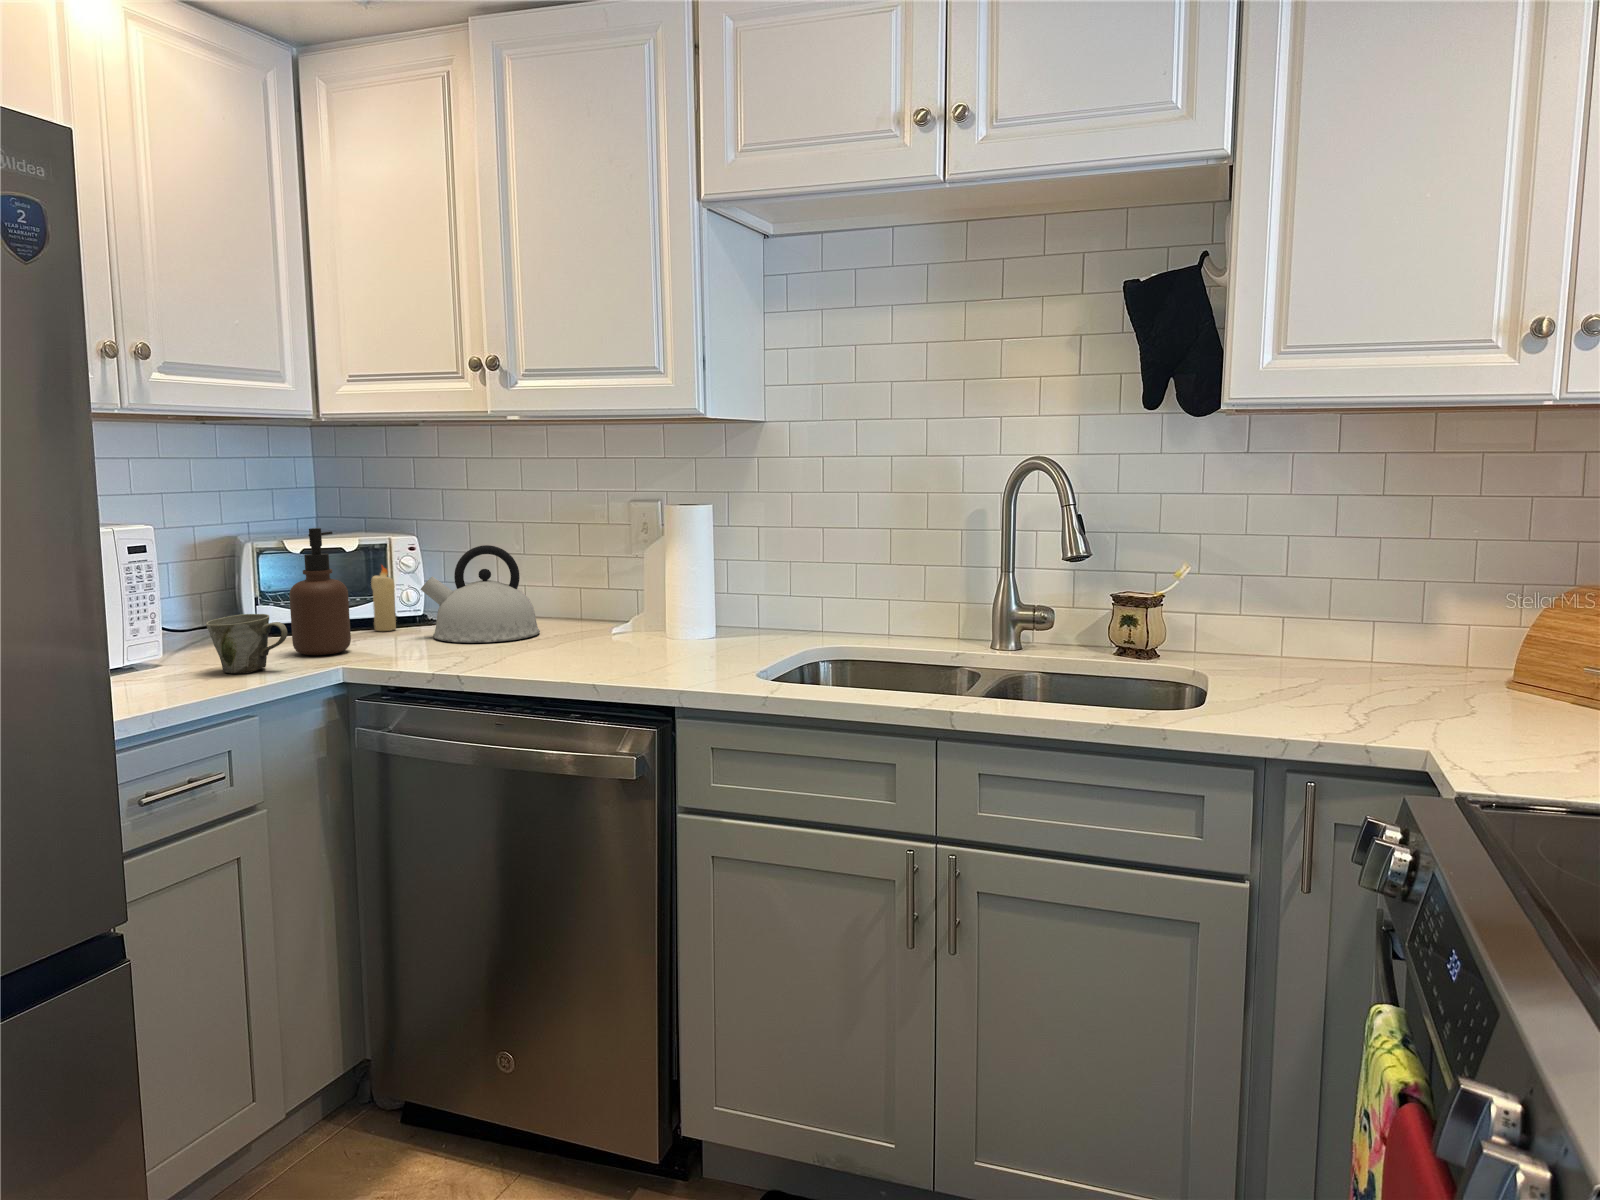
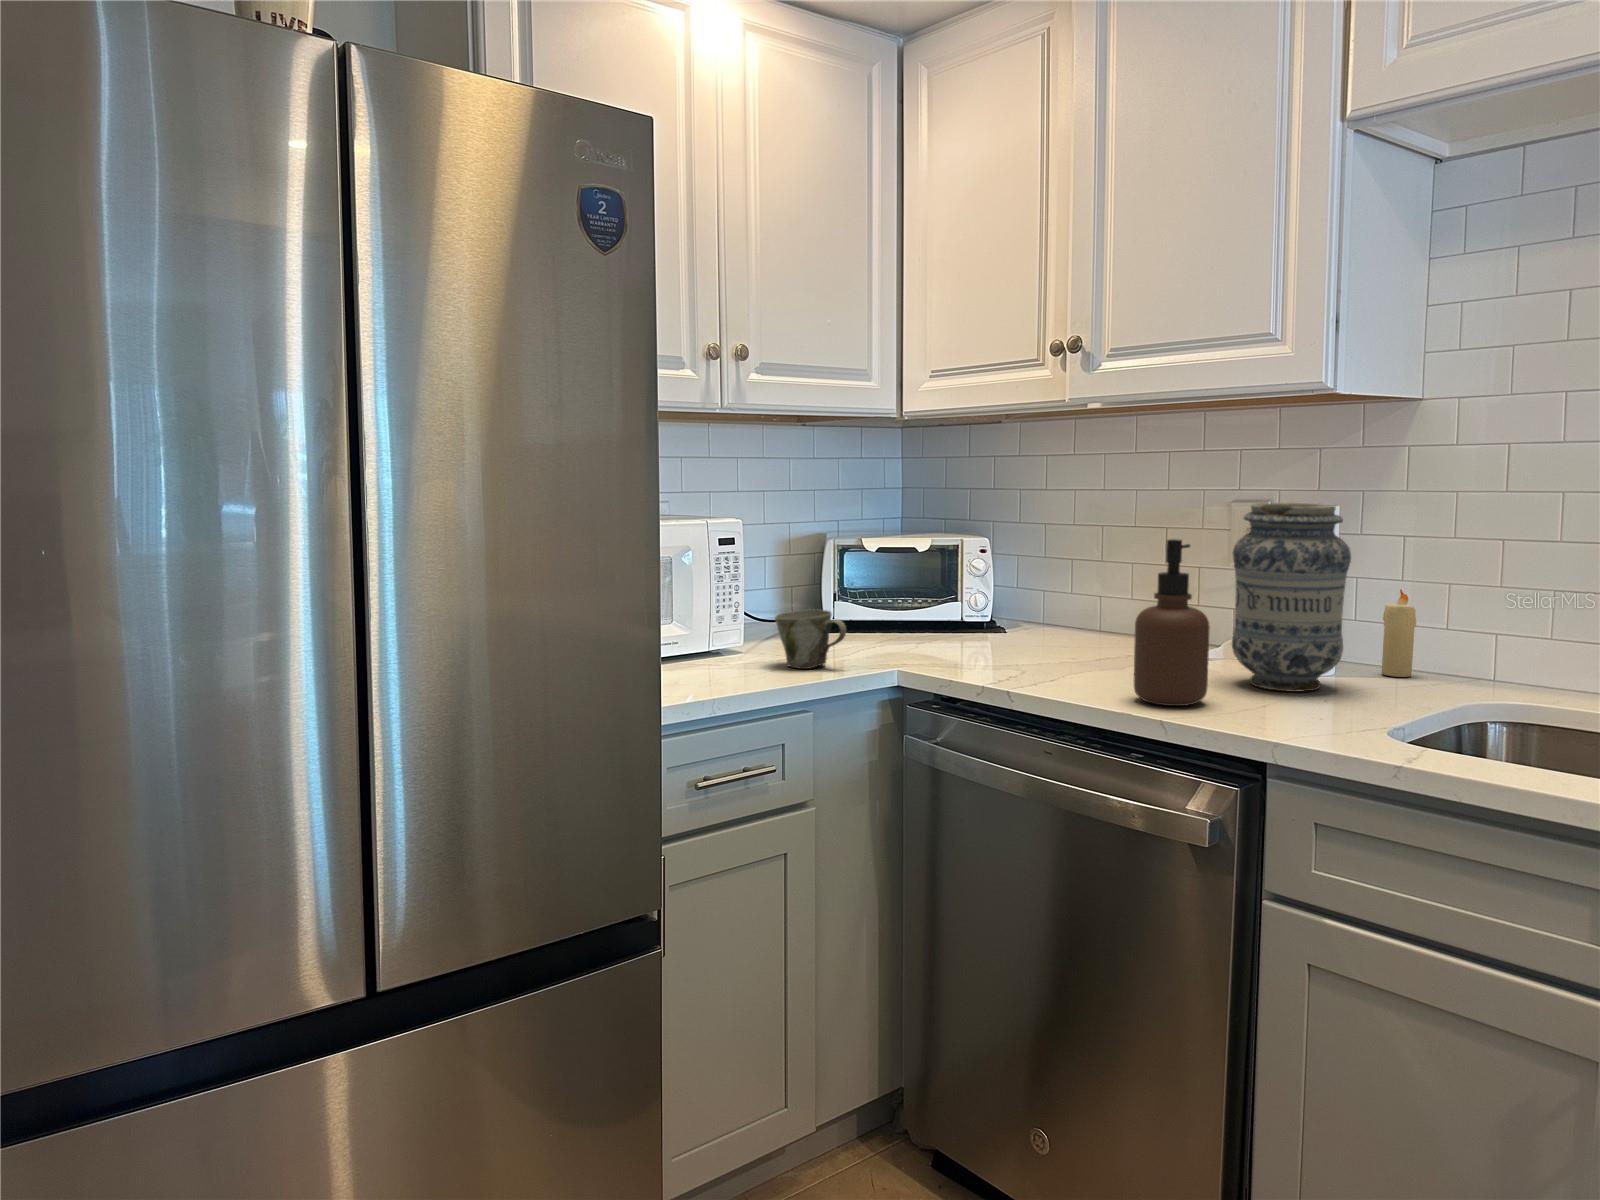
vase: none [636,501,724,653] -> present [1232,503,1351,692]
soap dispenser: present [289,528,351,655] -> present [1134,539,1210,706]
kettle: present [421,545,540,643] -> none [987,550,1113,657]
candle: present [371,566,396,631] -> present [1382,589,1416,677]

